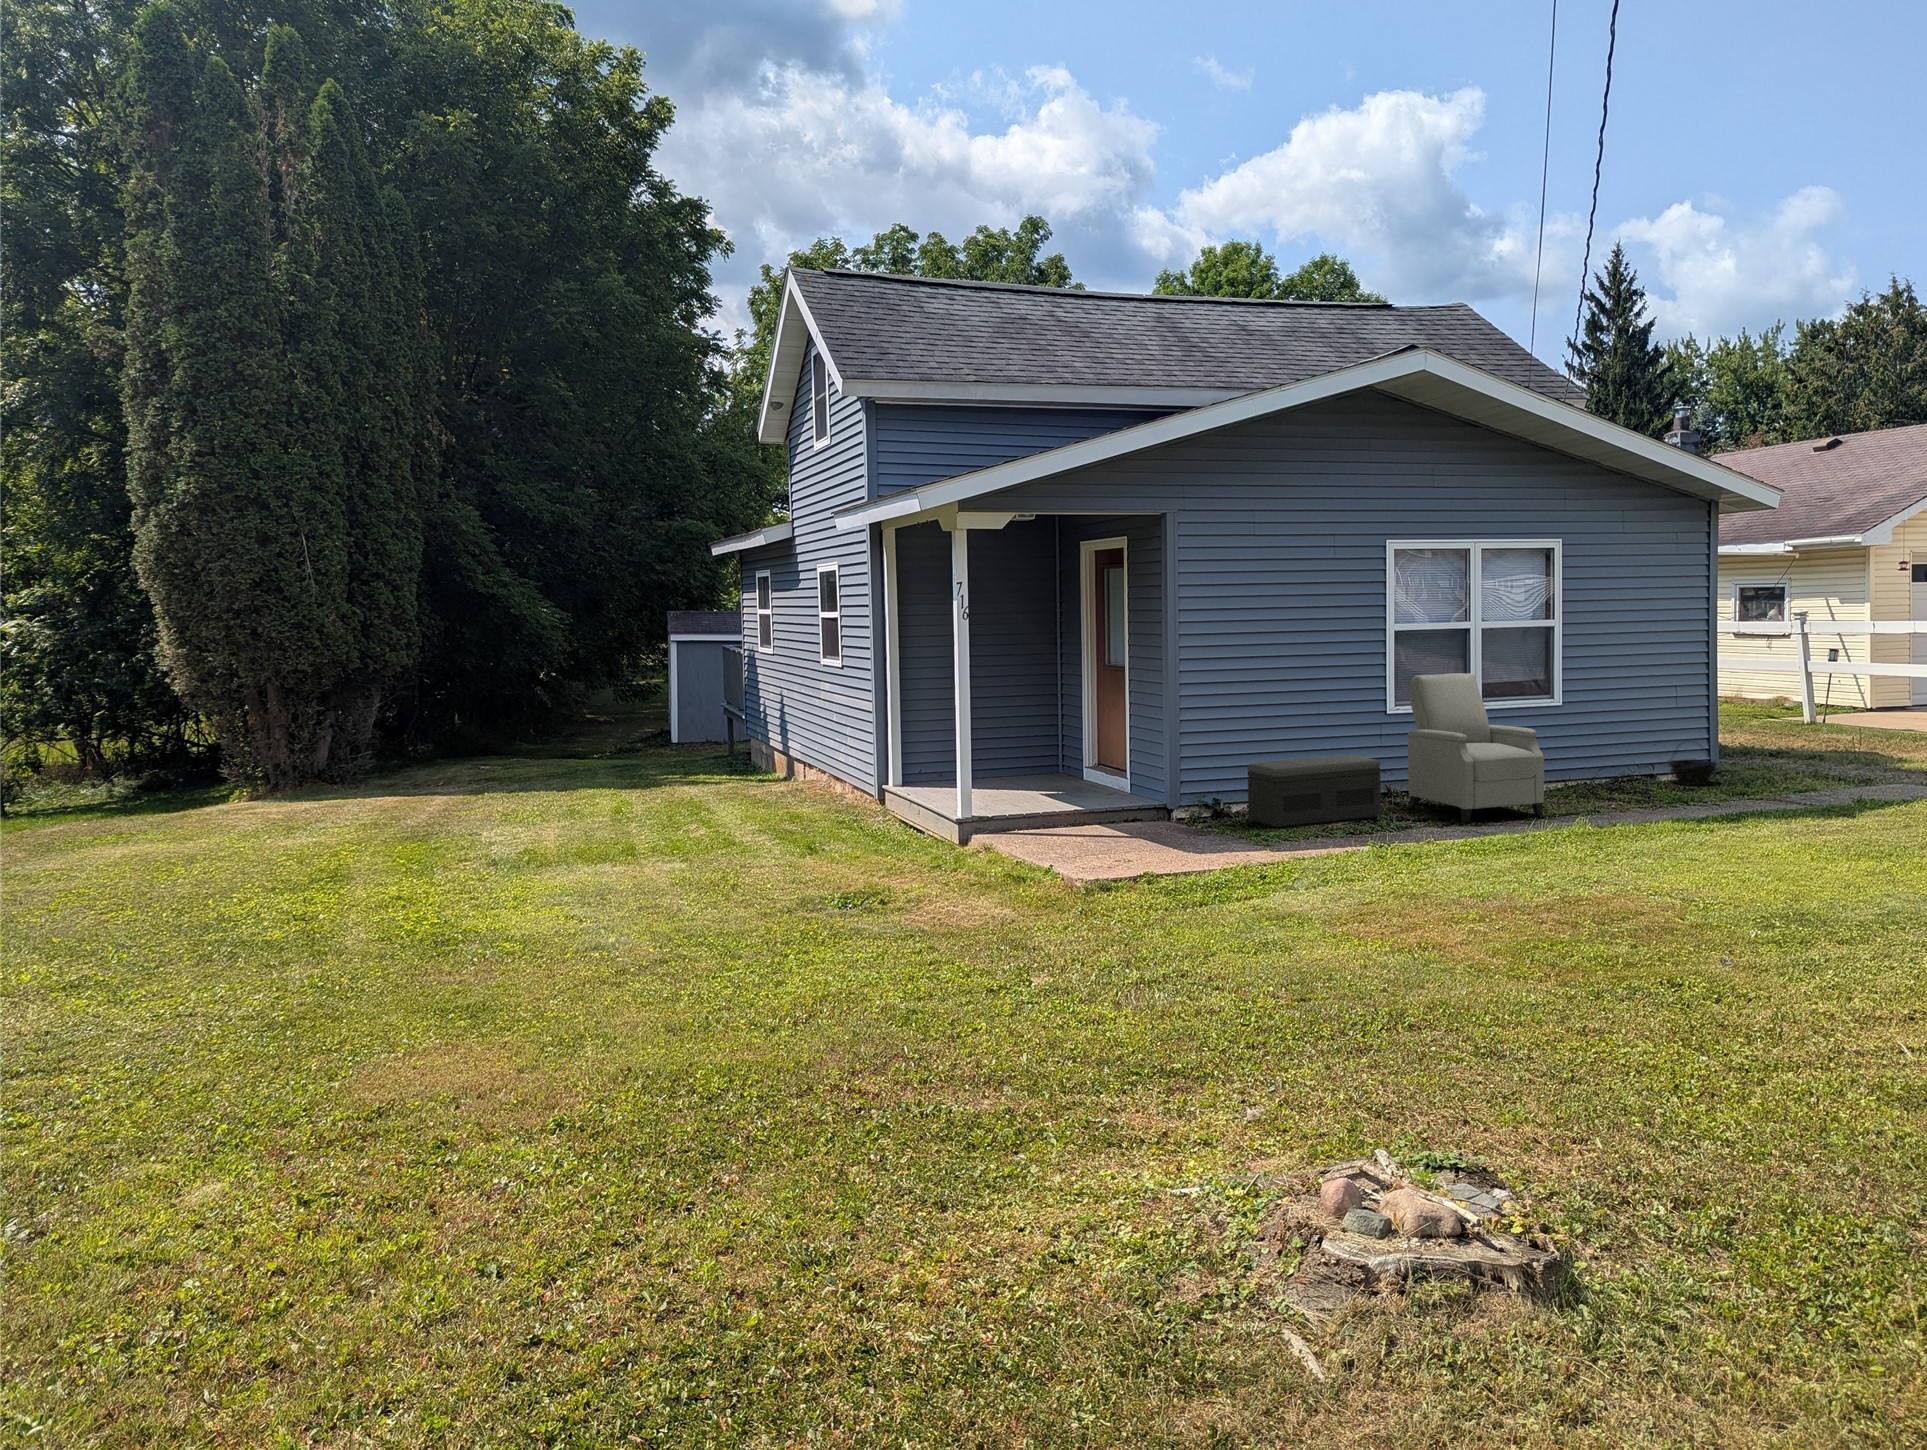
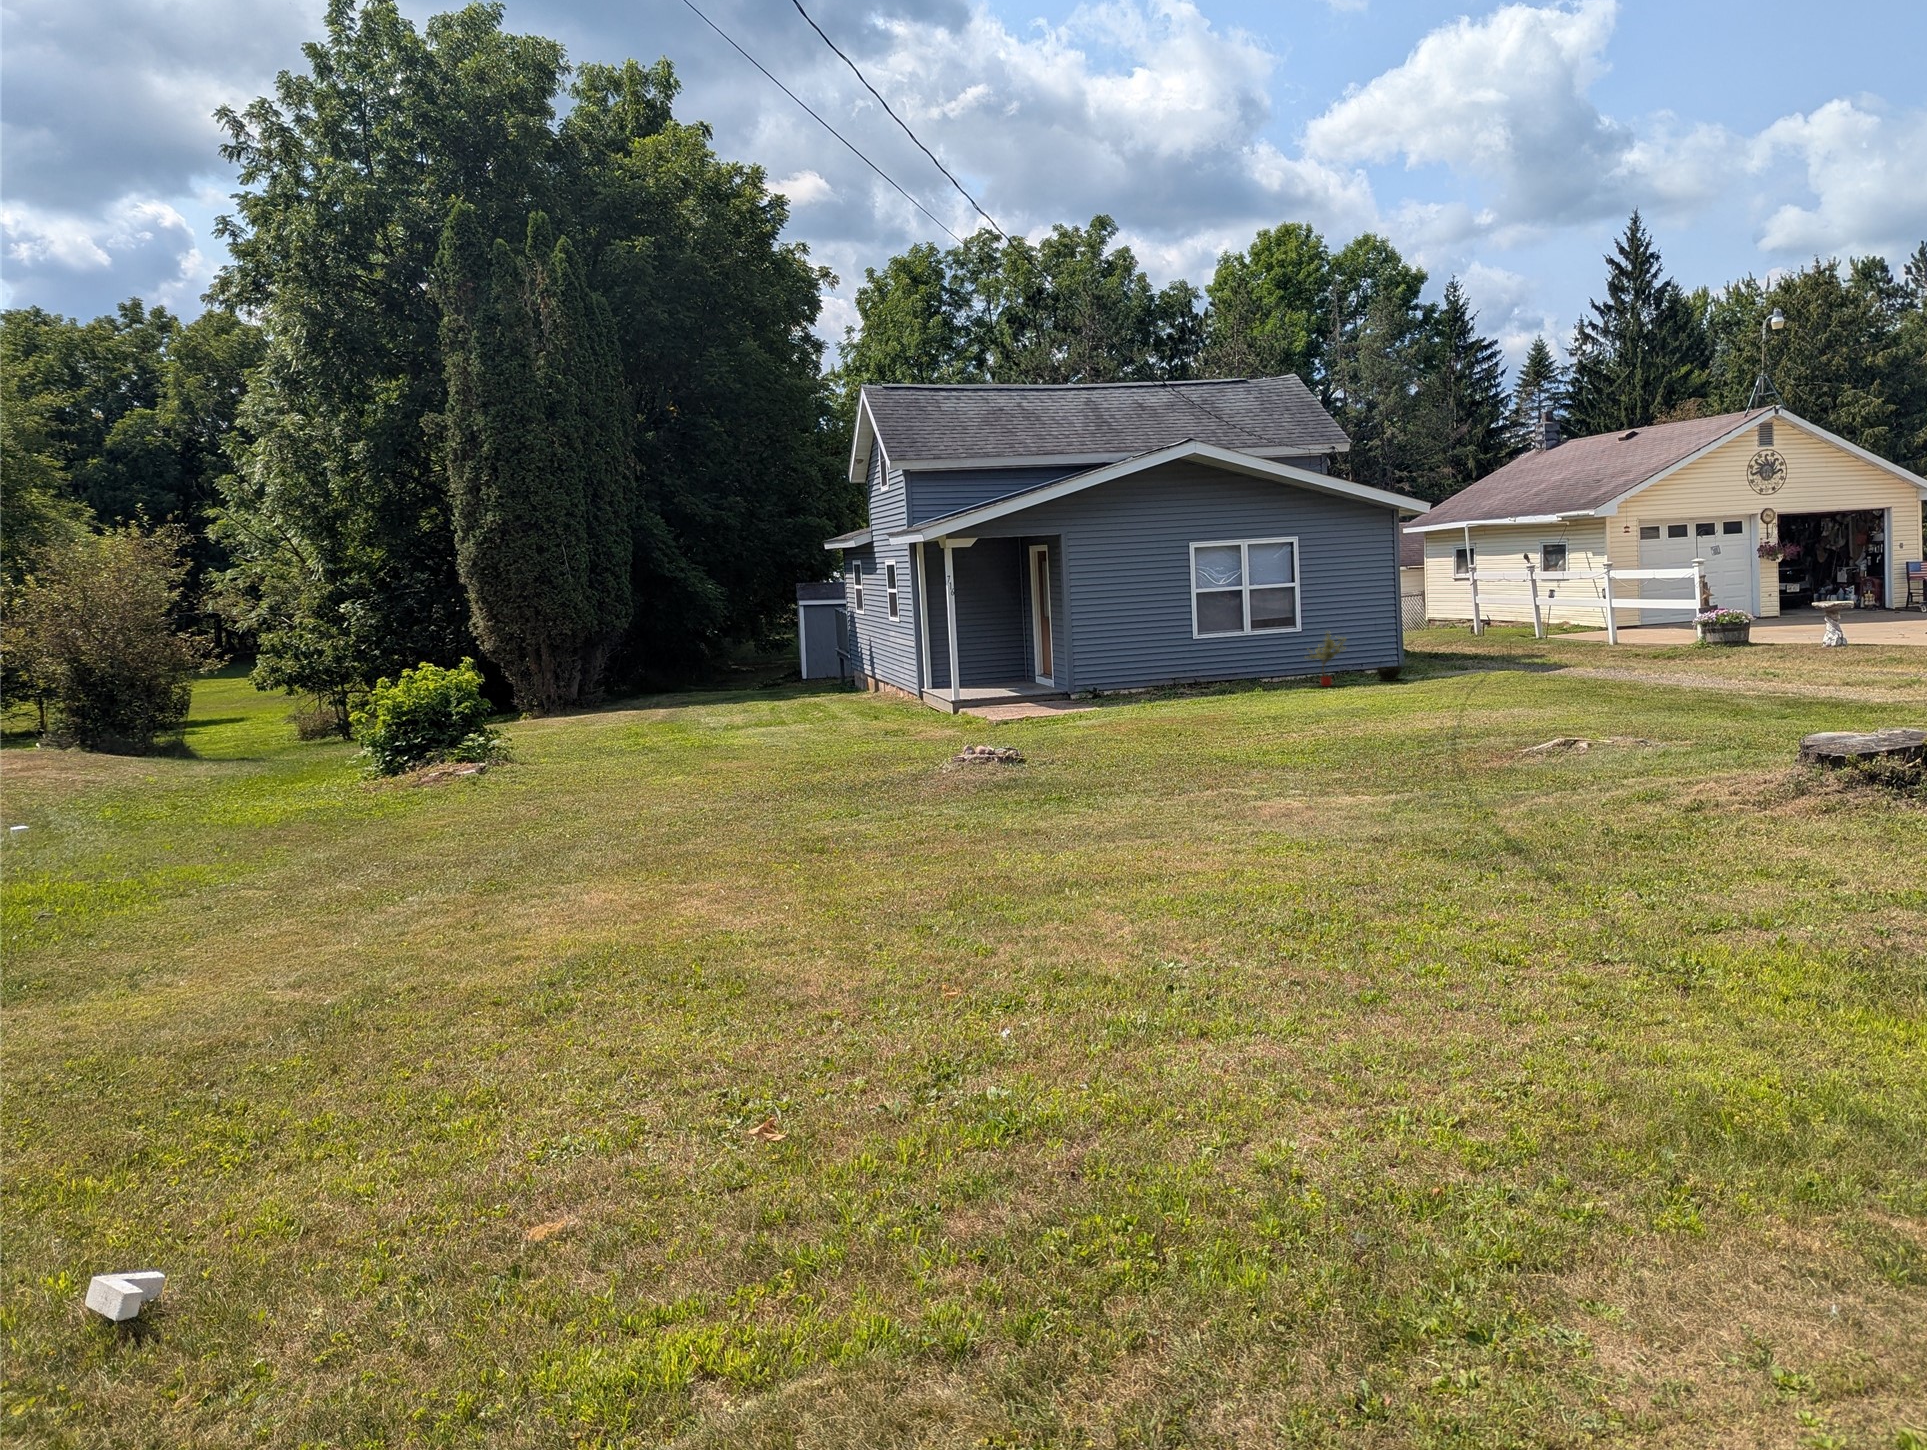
chair: present [1407,673,1544,822] -> none [1202,619,1269,701]
potted tree: none [1569,696,1639,795] -> present [1308,633,1346,687]
storage bench: present [1247,755,1381,828] -> none [1107,666,1181,706]

